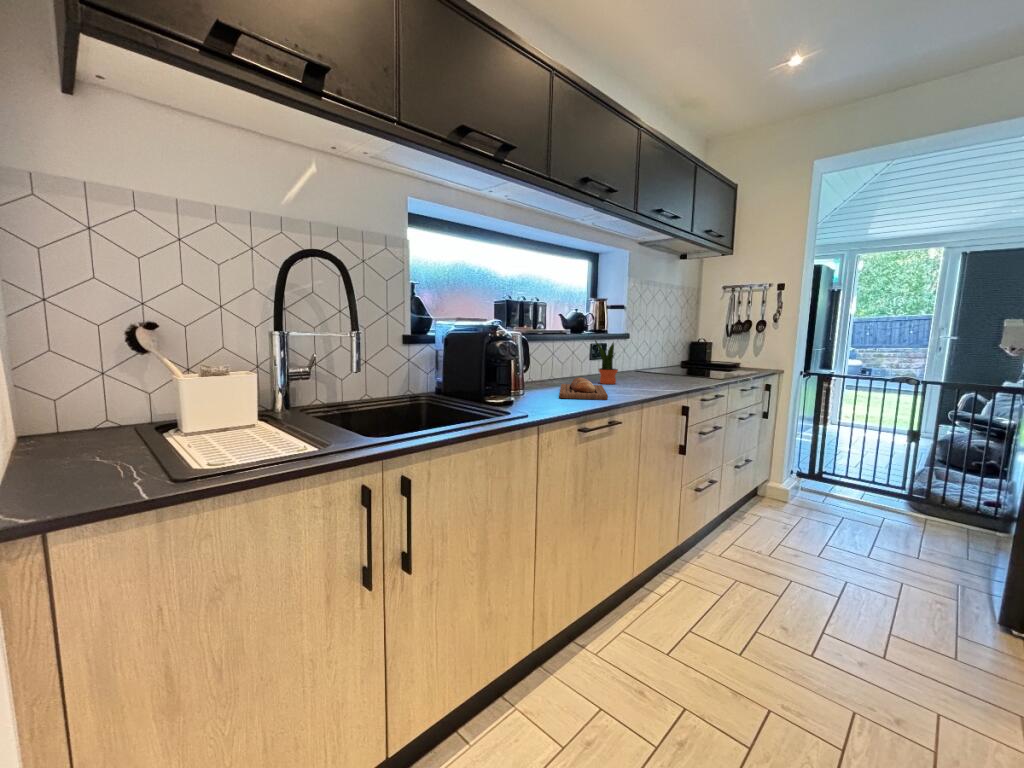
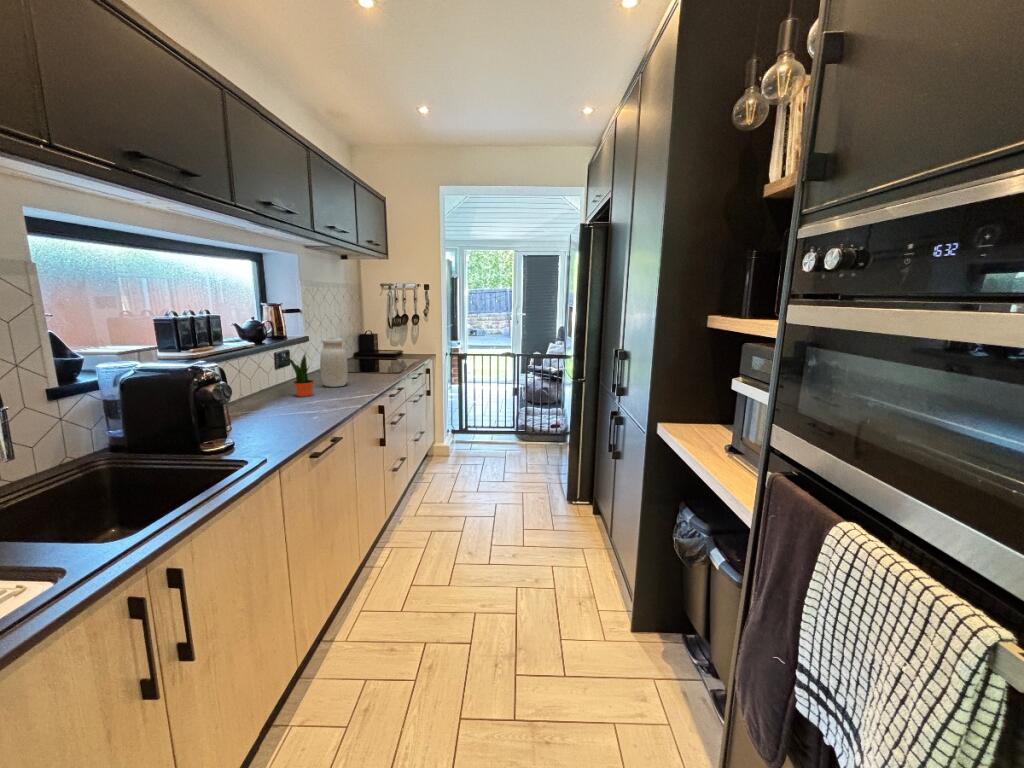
jar: none [630,329,659,381] -> present [320,338,348,387]
bread loaf: present [559,377,608,400] -> none [261,399,323,428]

